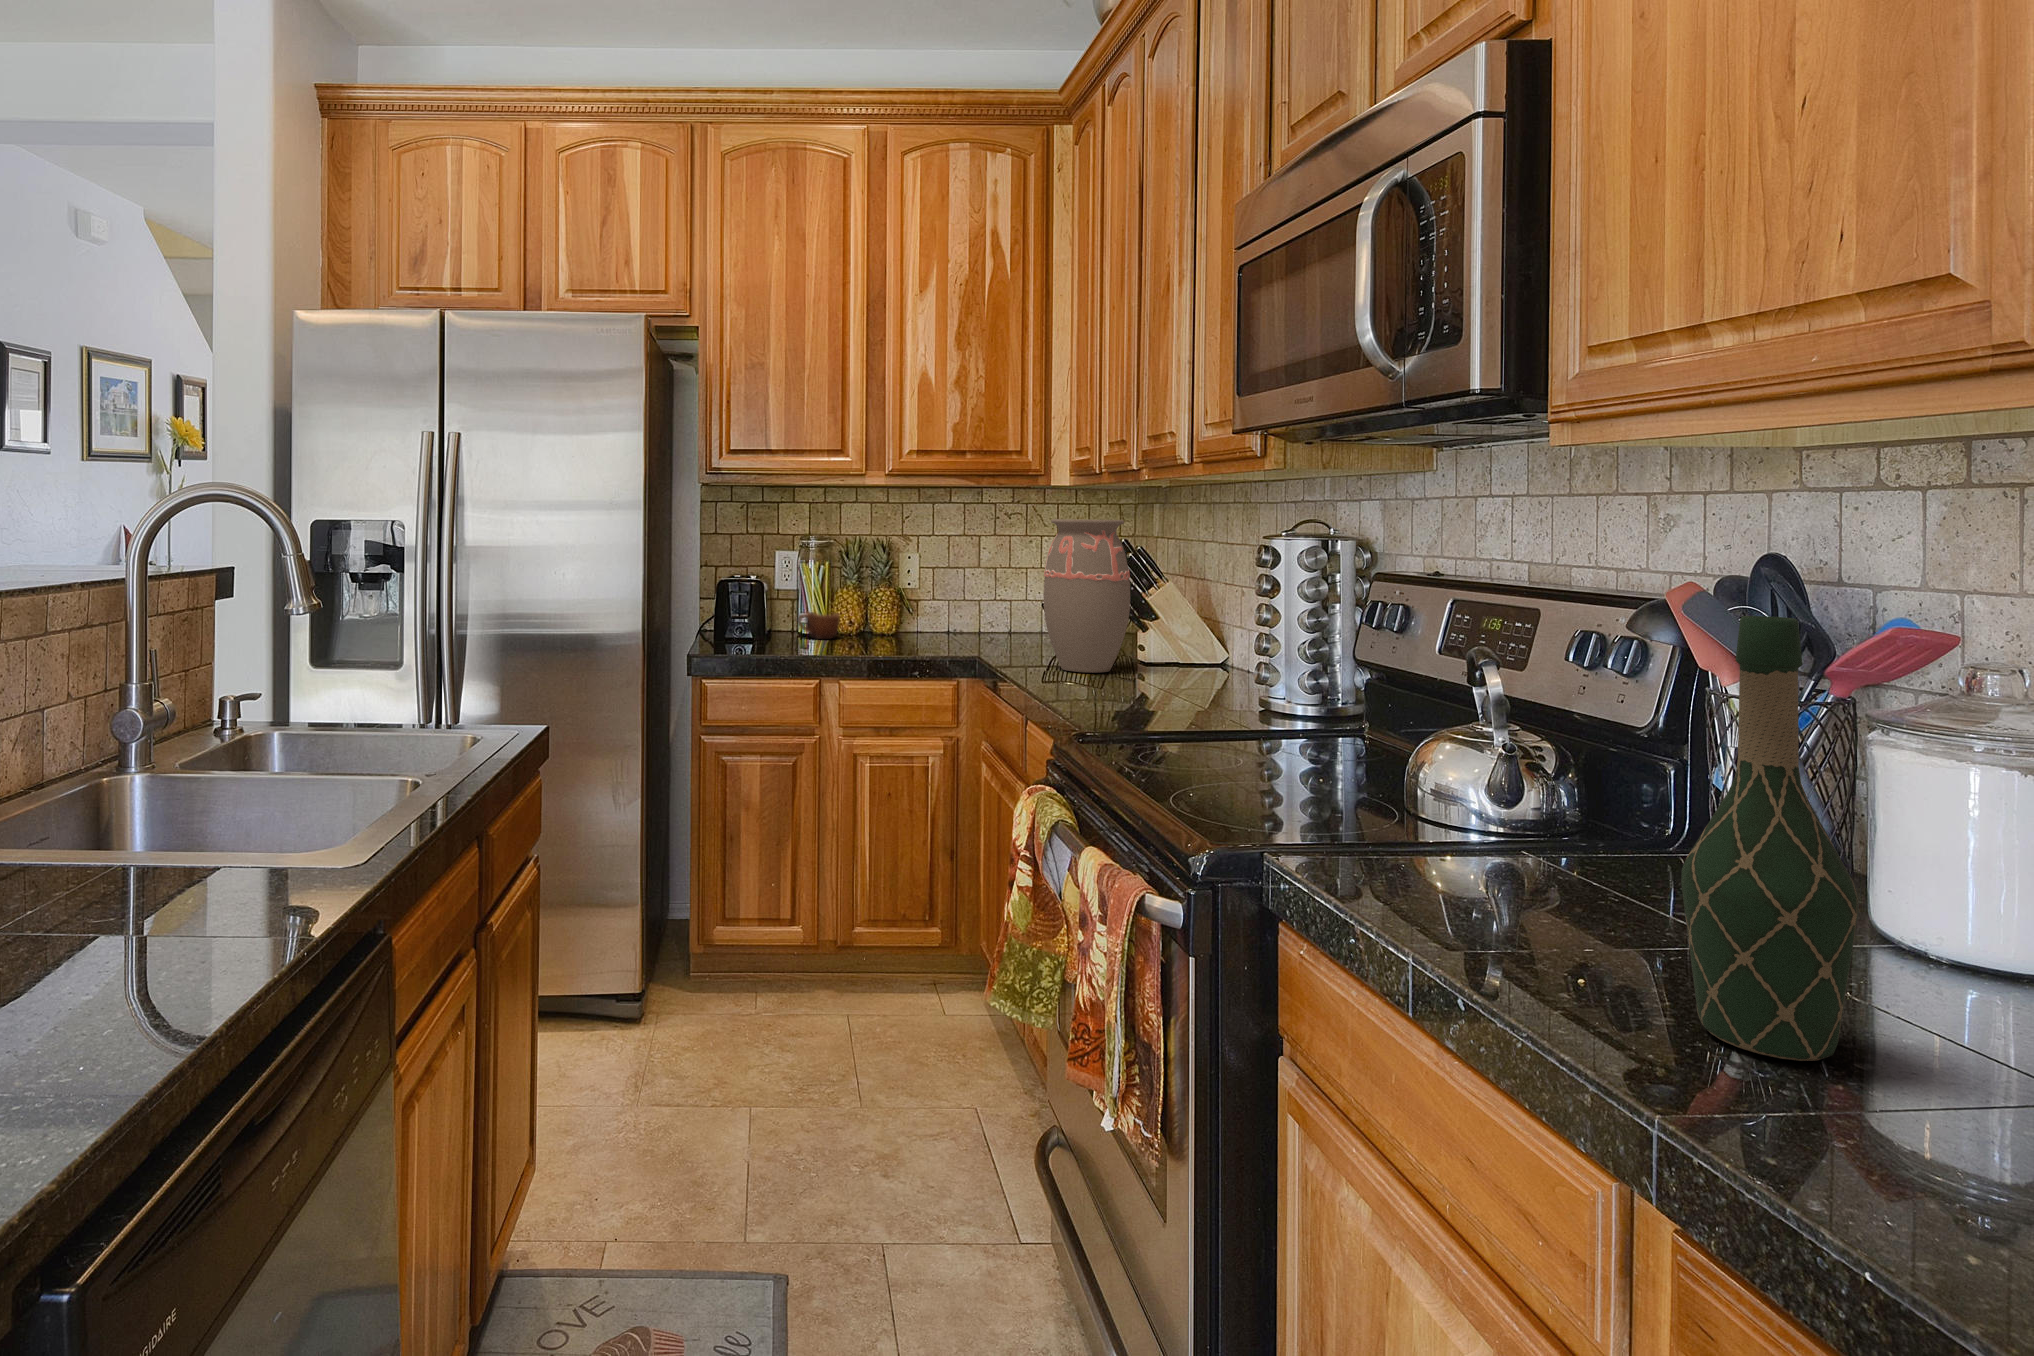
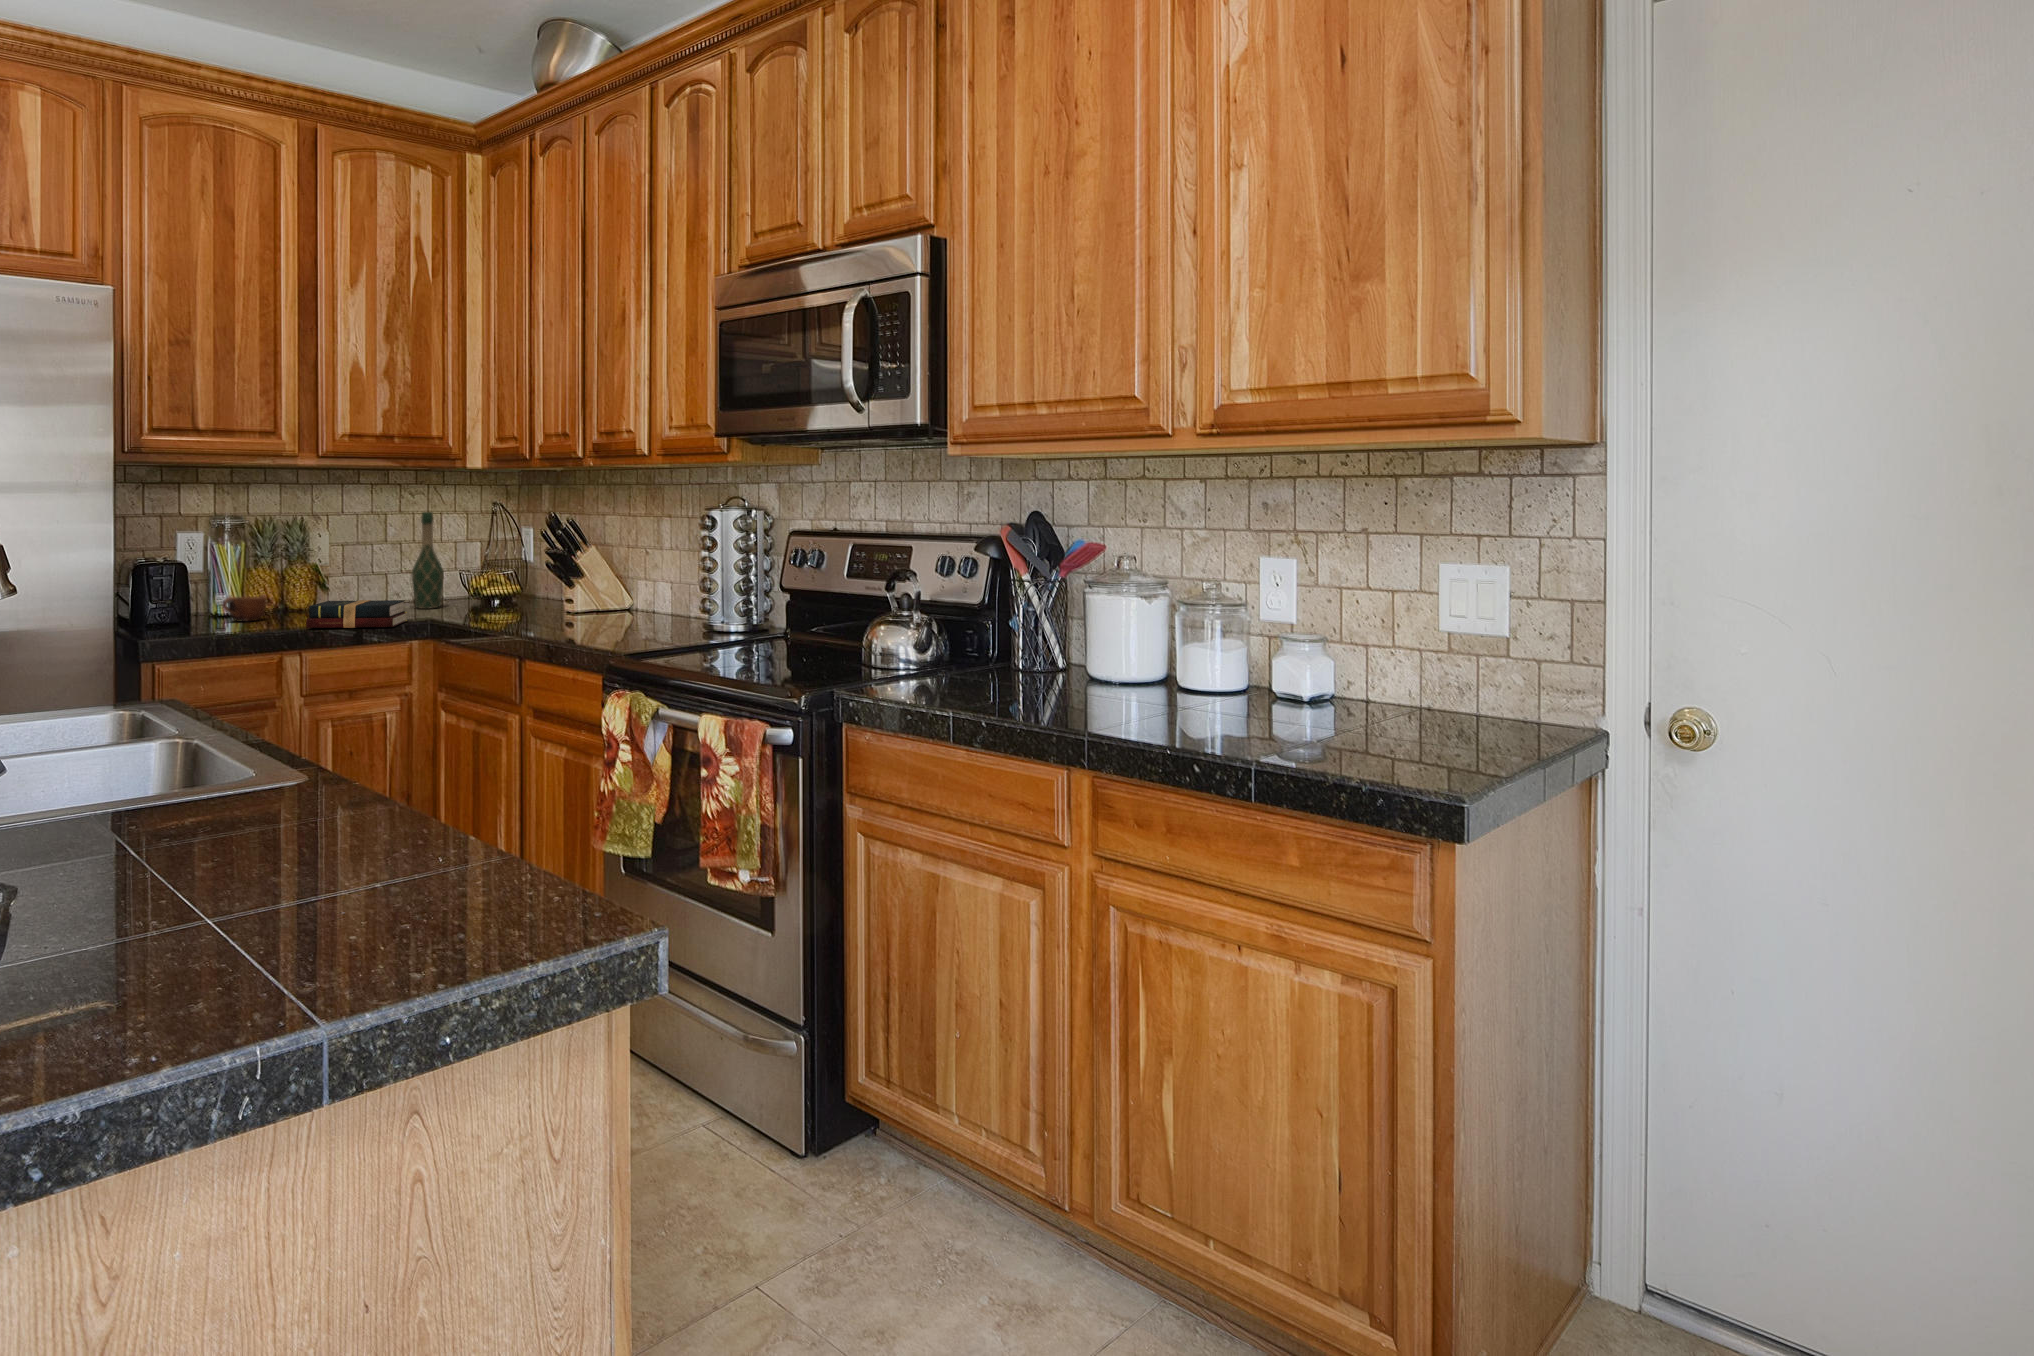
decorative vase: present [1044,519,1130,673] -> none [506,497,578,623]
wine bottle: present [1681,616,1859,1061] -> present [411,512,444,609]
hardback book: none [844,625,953,659] -> present [306,600,407,628]

